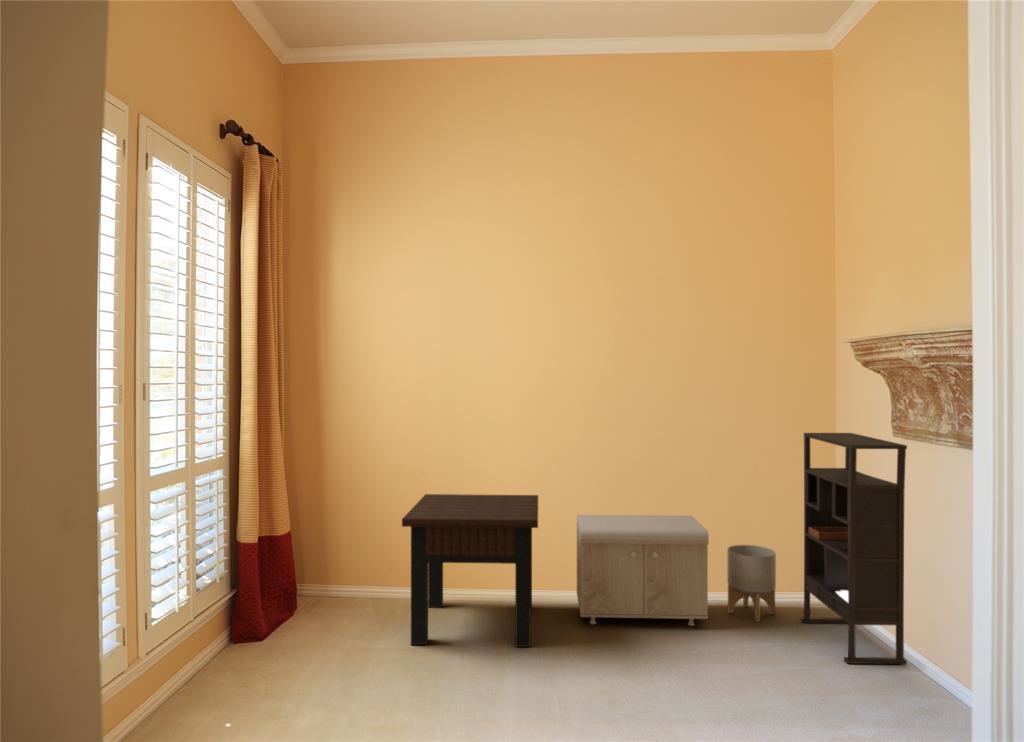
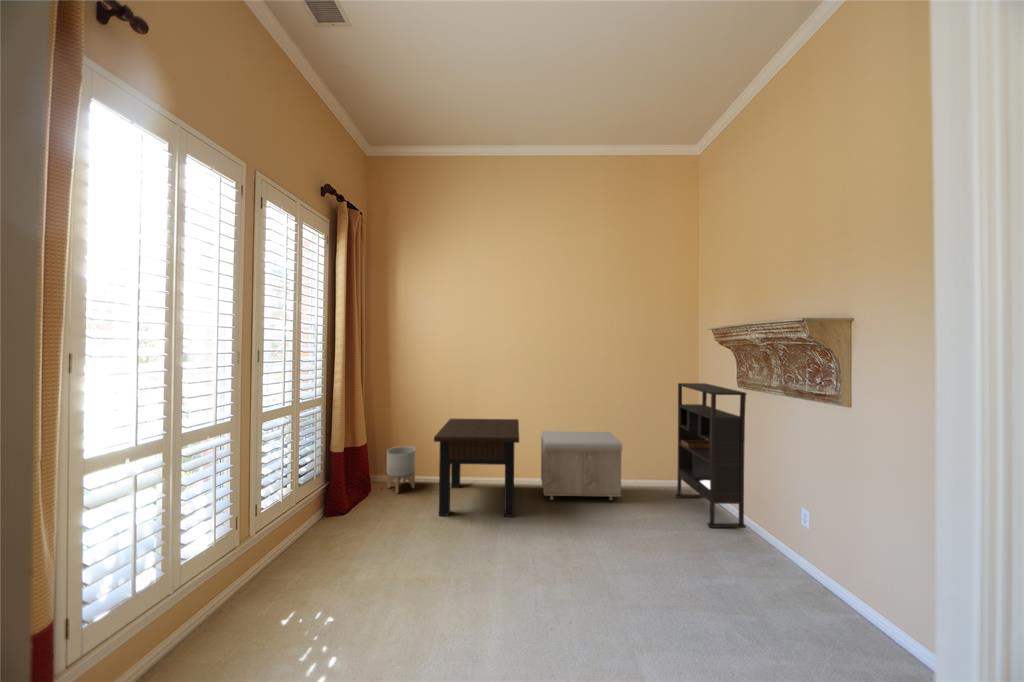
planter: present [727,545,776,622] -> present [387,446,415,494]

